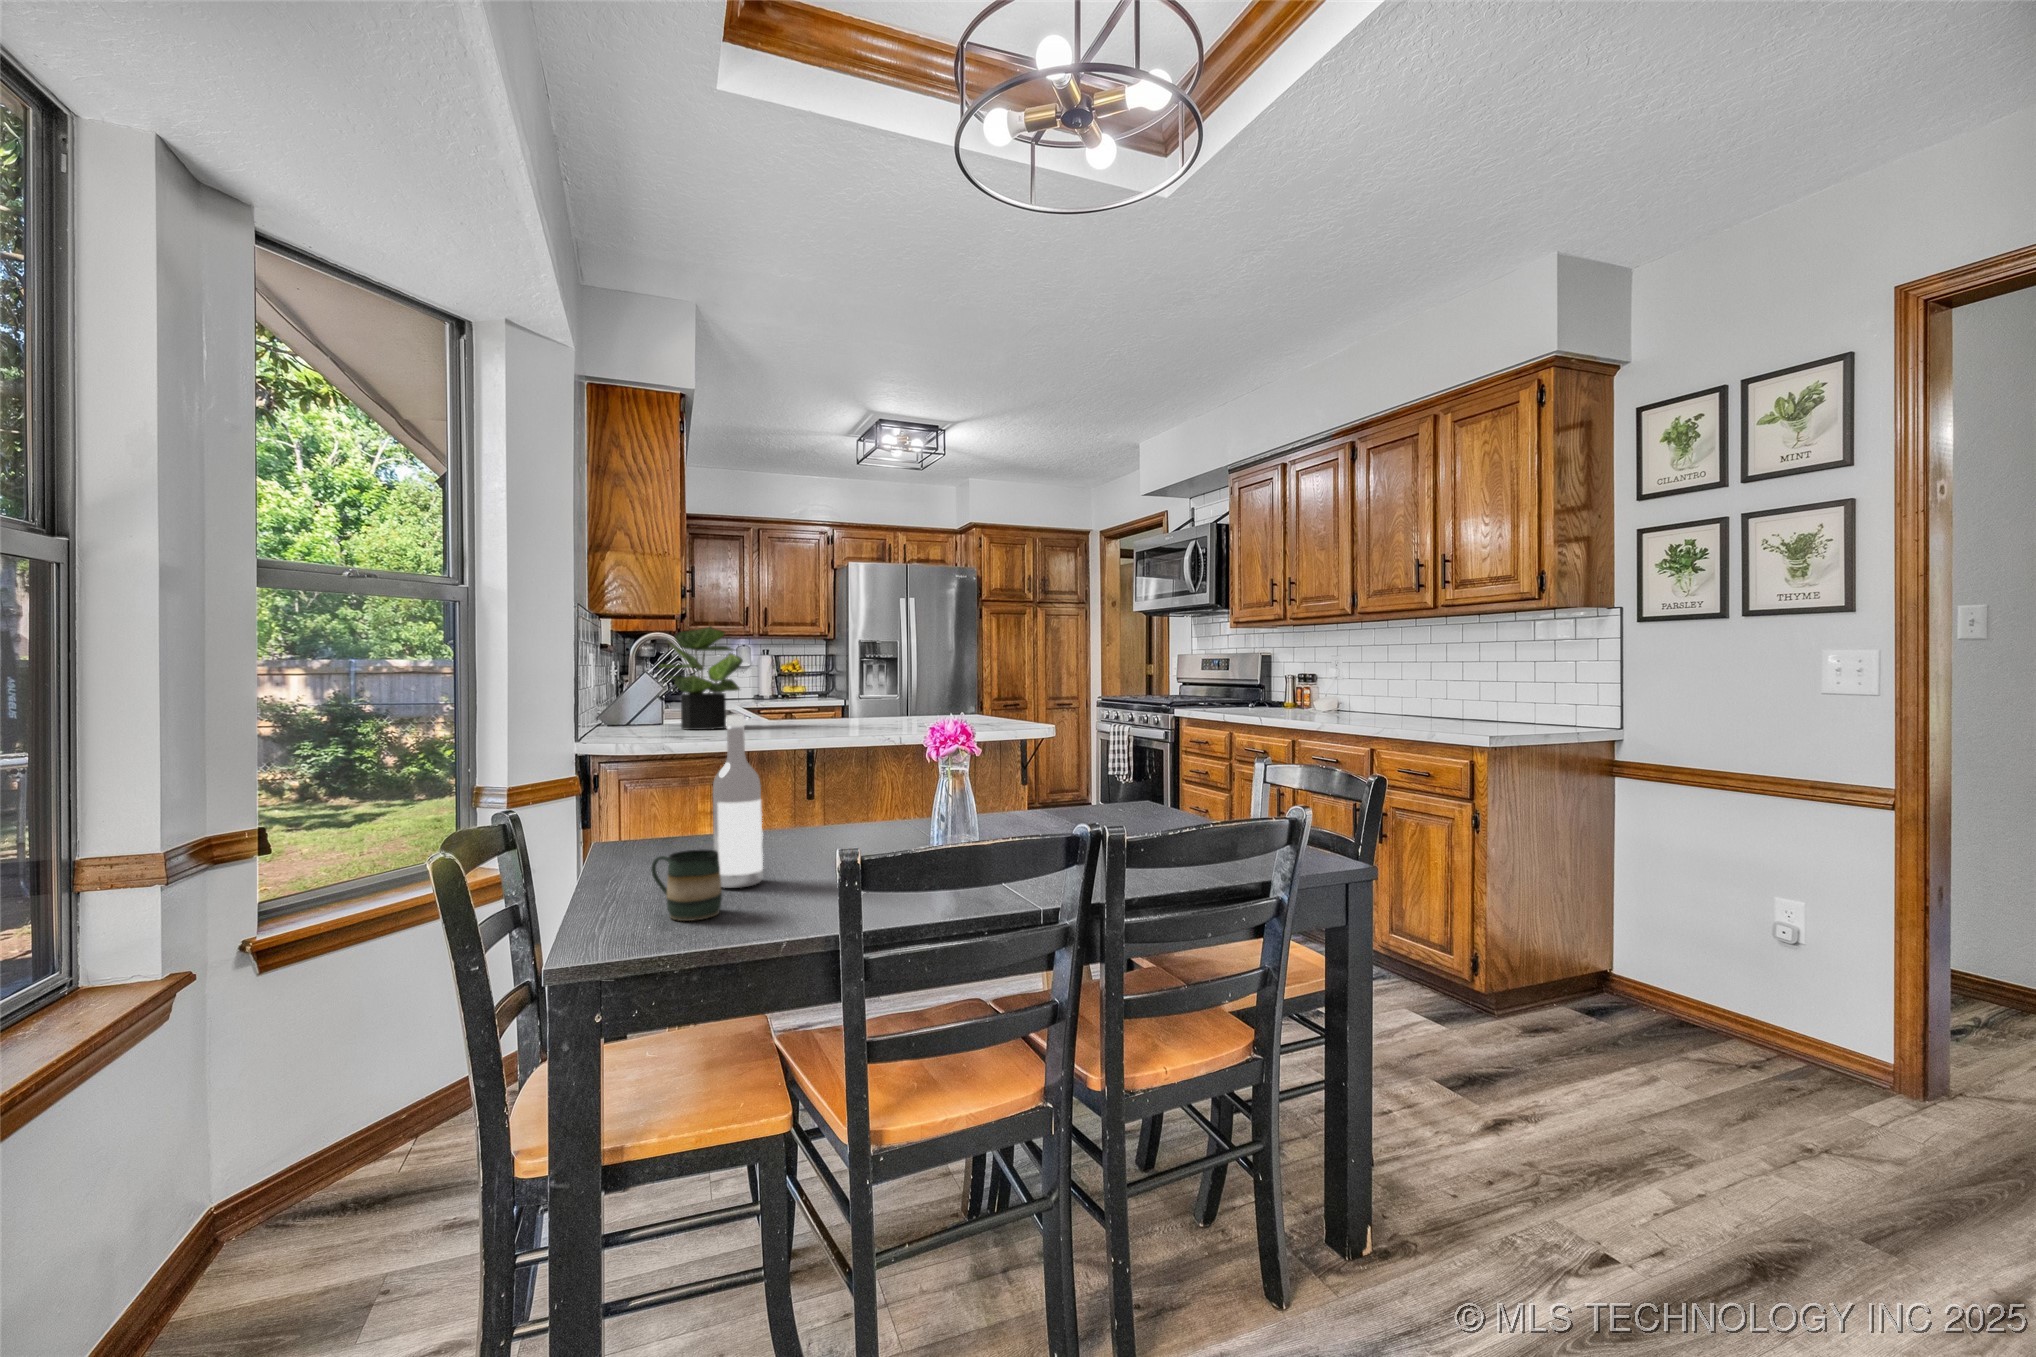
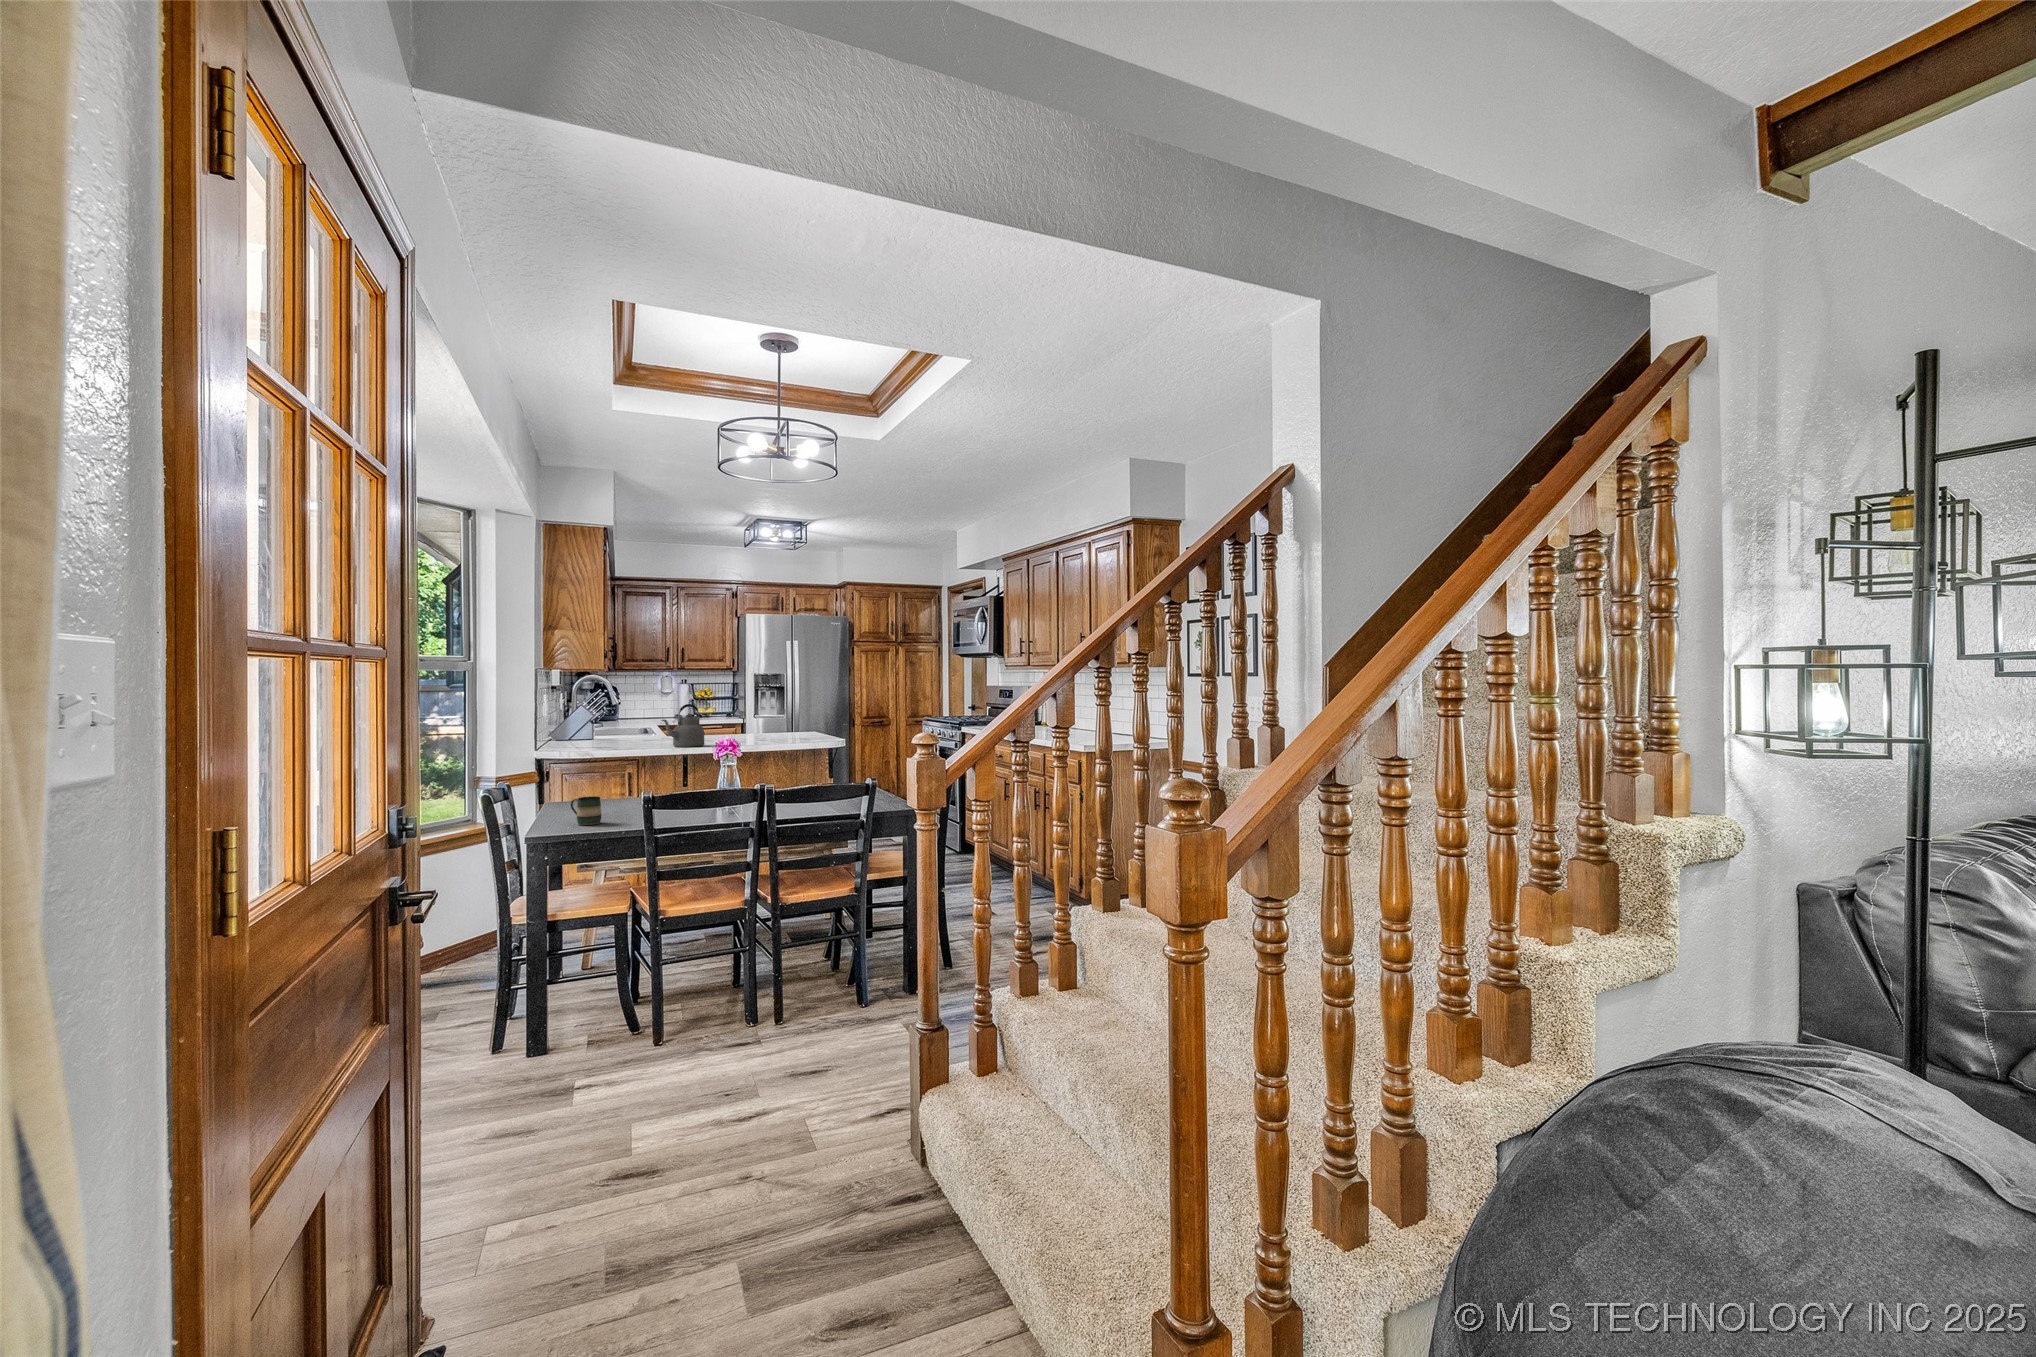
potted plant: present [658,627,743,730] -> none [590,676,648,743]
kettle: none [773,669,837,736] -> present [661,704,704,747]
wine bottle: present [713,715,763,888] -> none [601,738,625,816]

